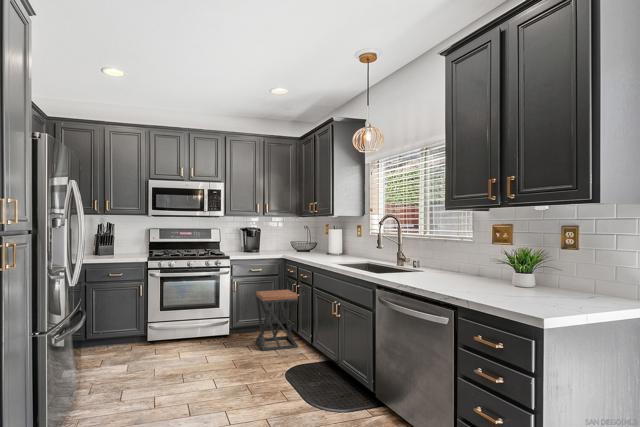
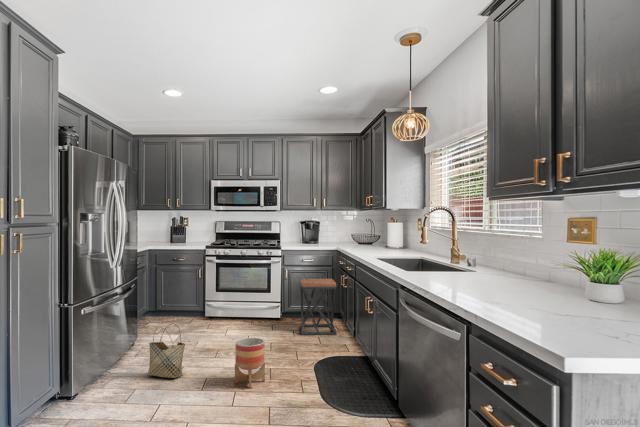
woven basket: none [120,353,163,413] -> present [148,324,185,378]
planter: none [223,362,254,415] -> present [235,338,265,388]

